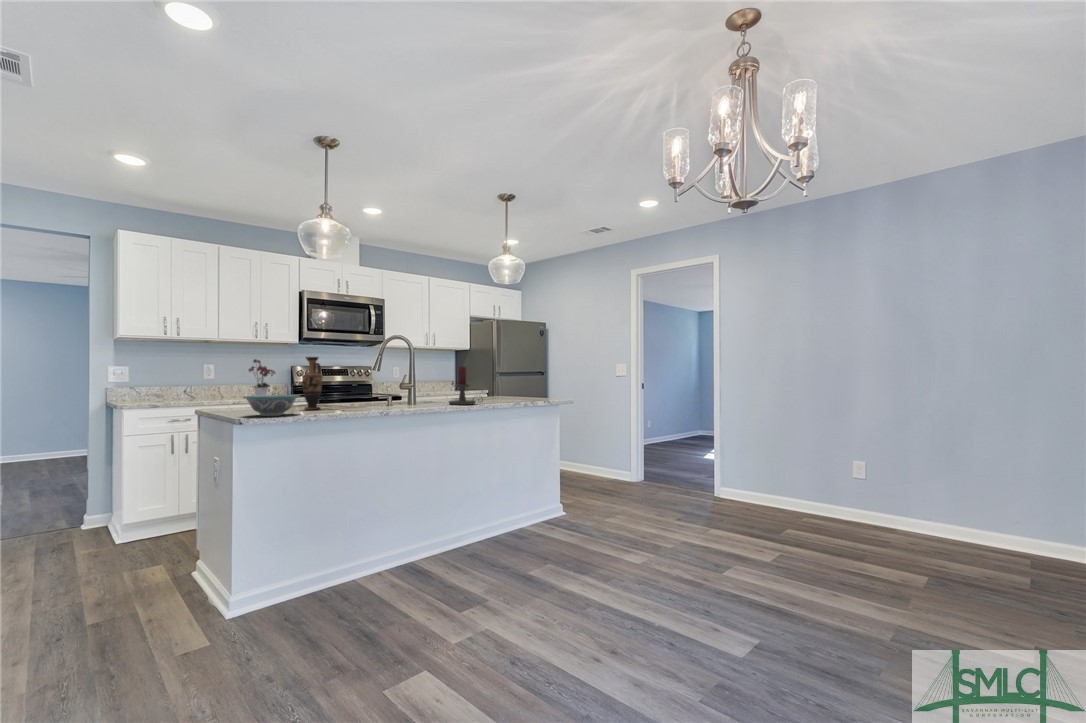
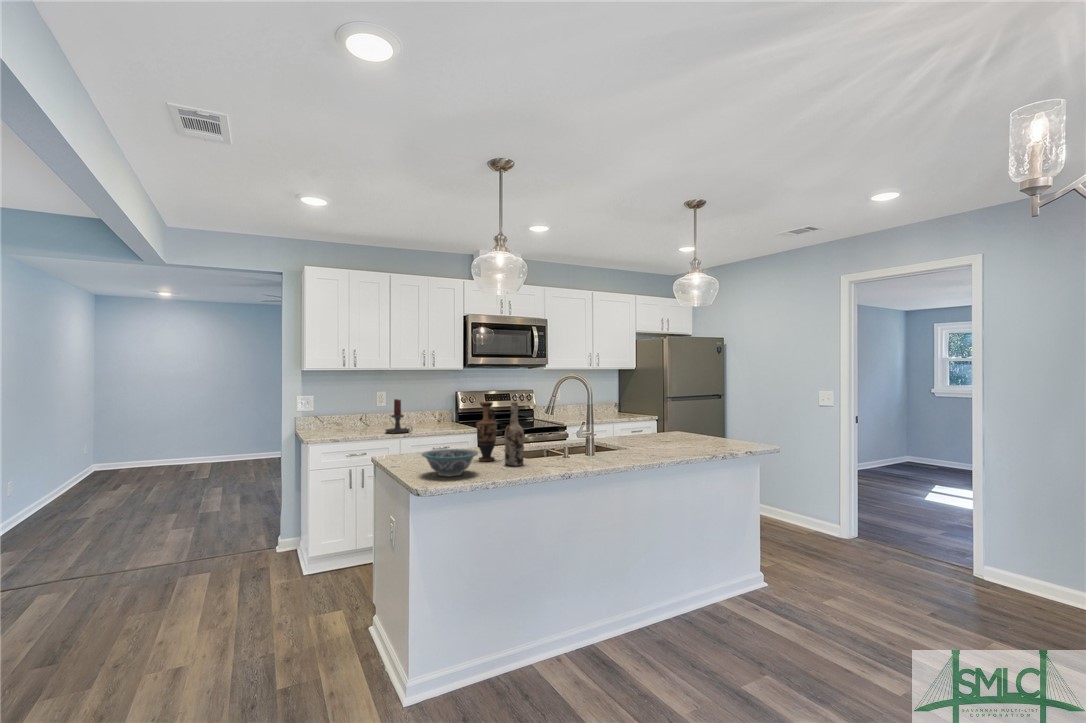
wine bottle: none [329,355,347,411] -> present [505,403,524,466]
flower arrangement: present [248,359,276,395] -> none [414,384,443,426]
candle holder: present [449,366,483,405] -> present [385,399,413,433]

